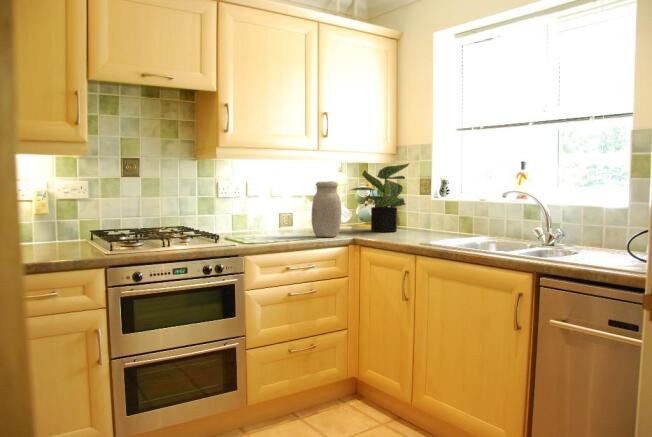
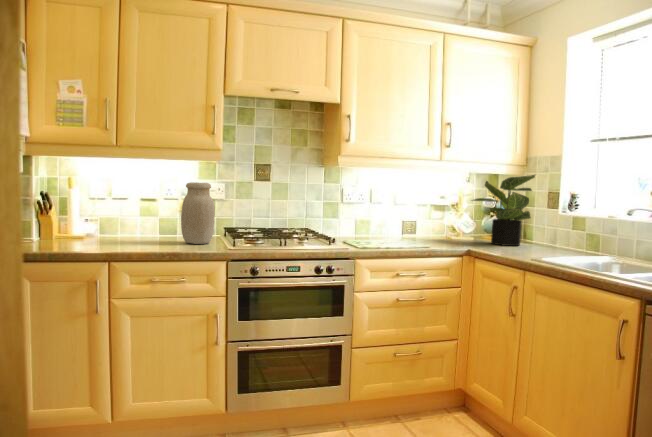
jar: present [312,181,341,237] -> present [181,182,215,244]

